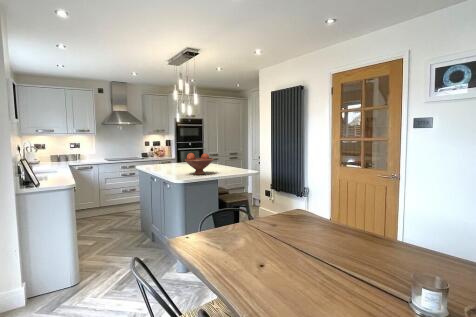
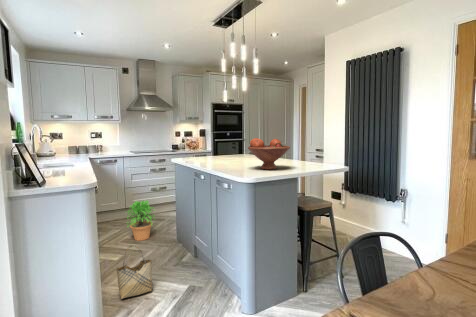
potted plant: none [98,199,125,231] -> present [127,201,153,240]
woven basket: none [91,230,118,267] -> present [116,246,152,299]

